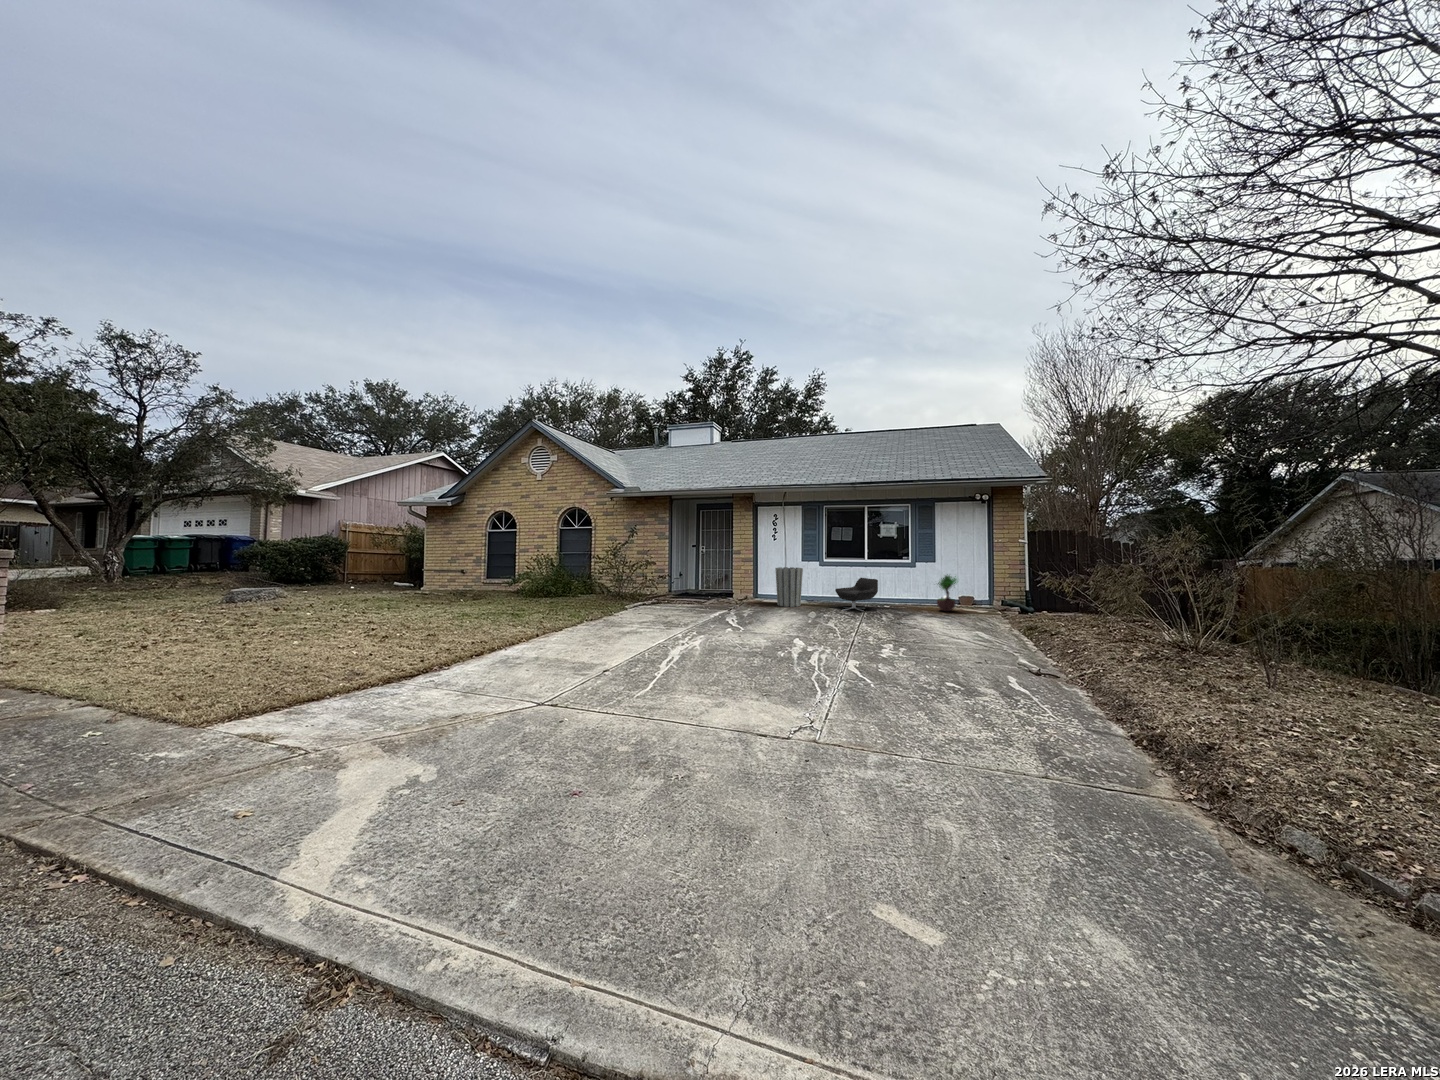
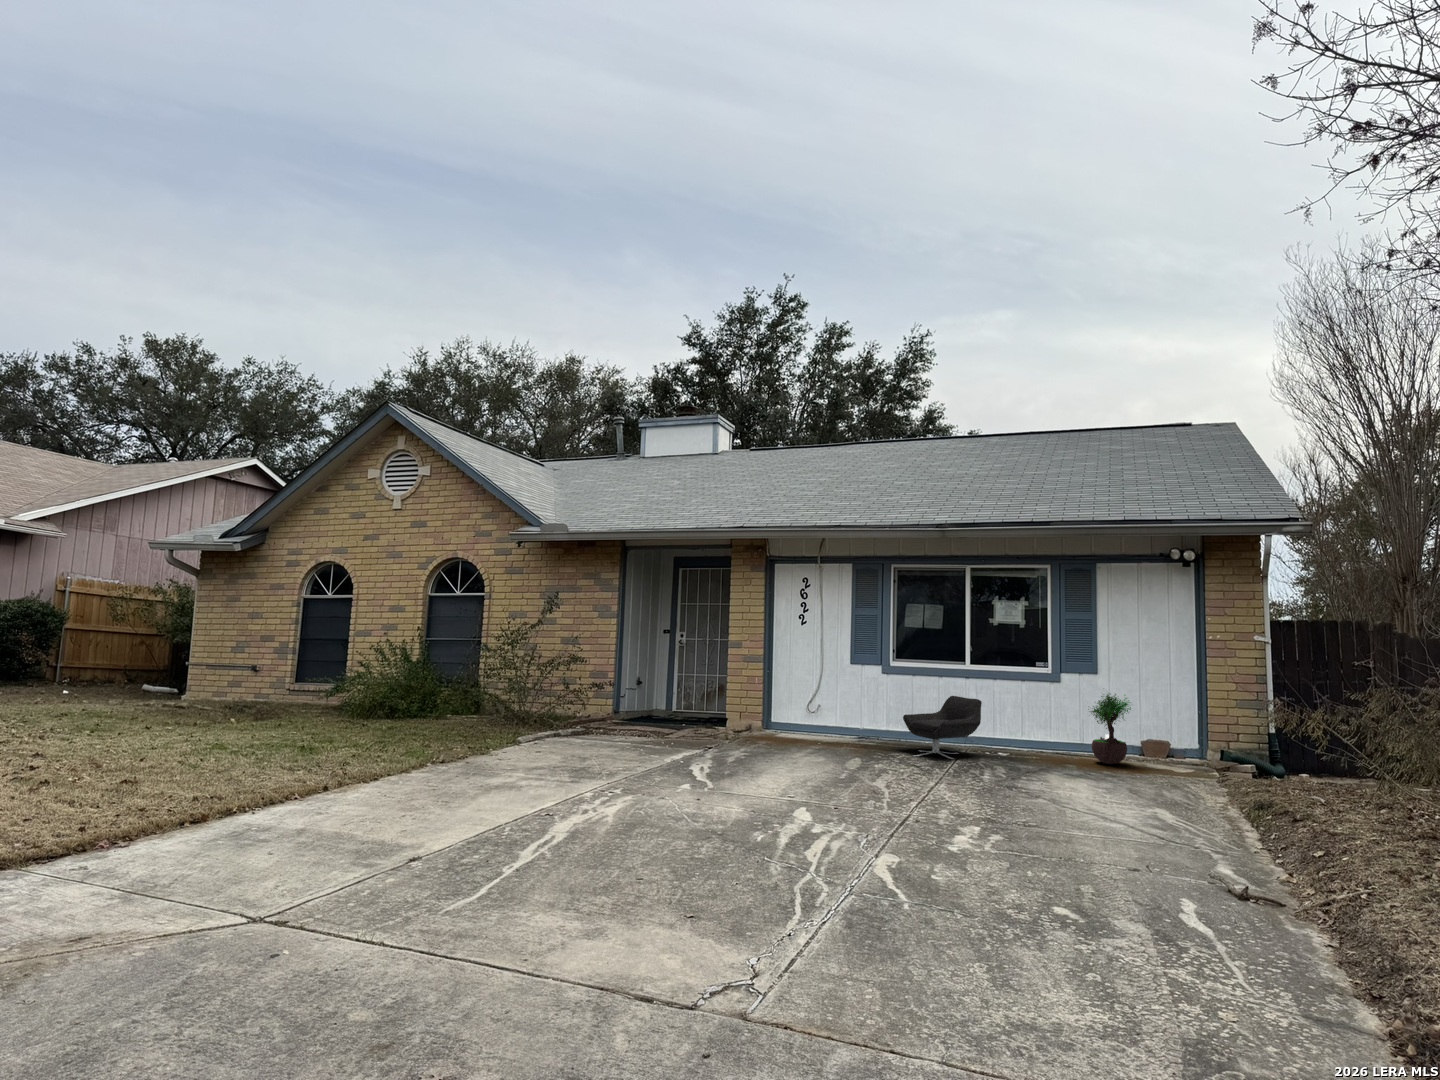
trash can: present [775,567,803,607] -> none [795,673,845,746]

